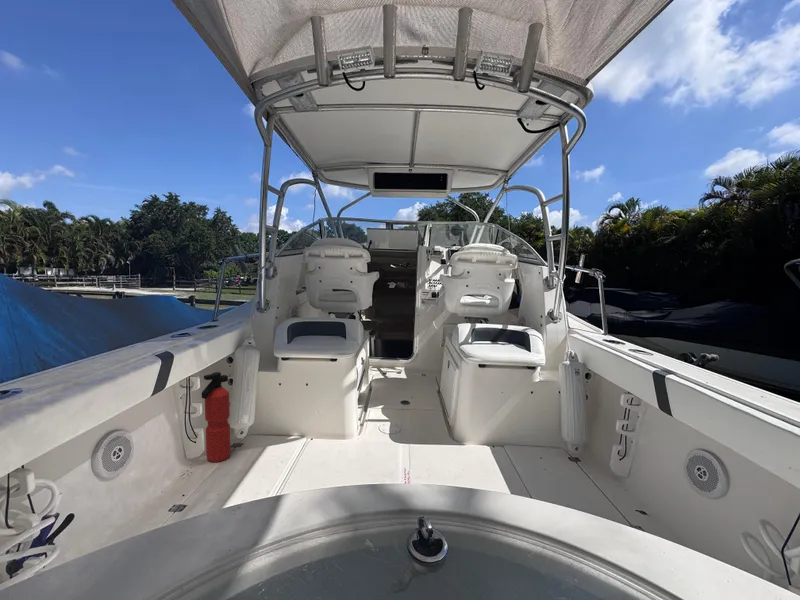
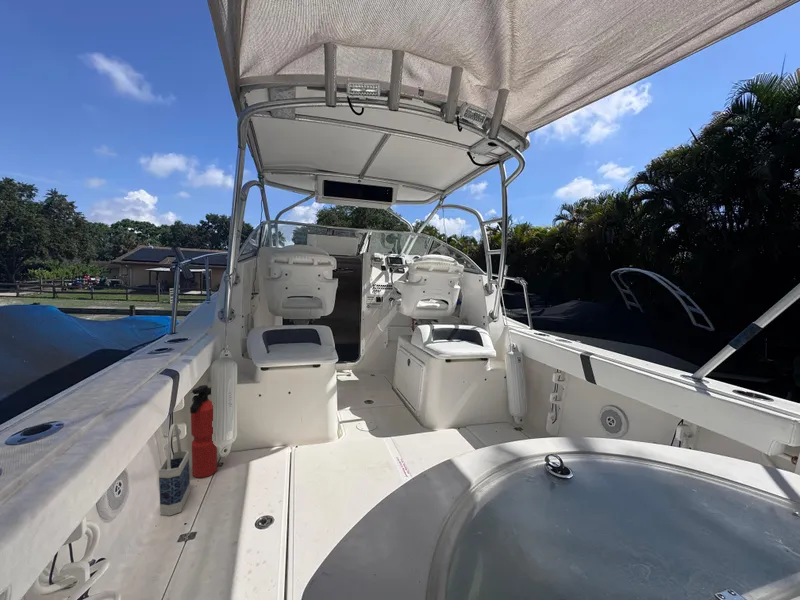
bag: none [162,407,198,494] -> present [159,424,190,516]

